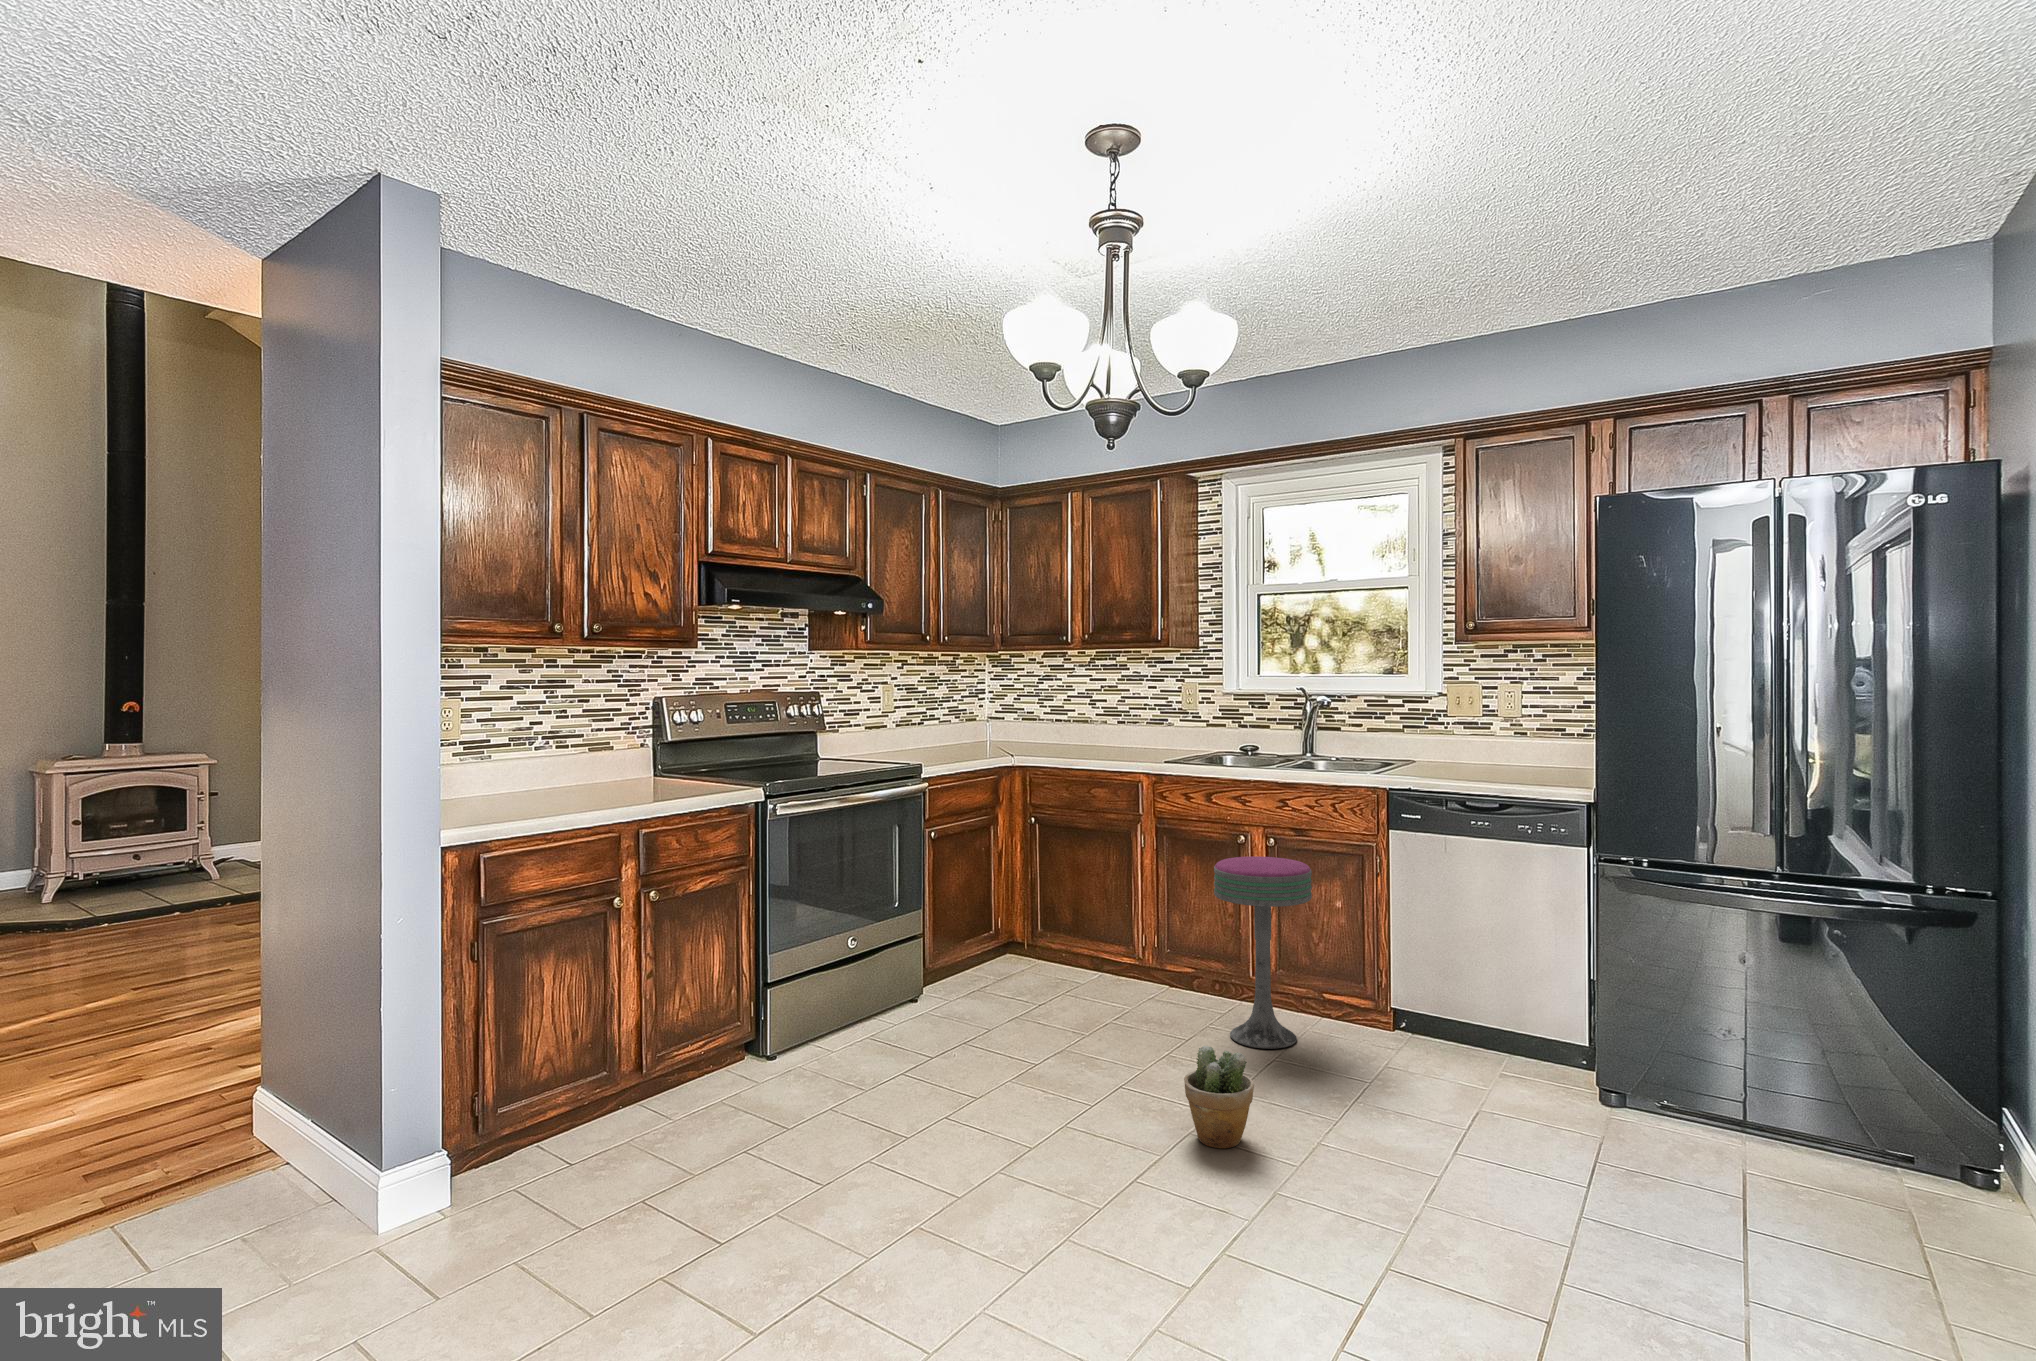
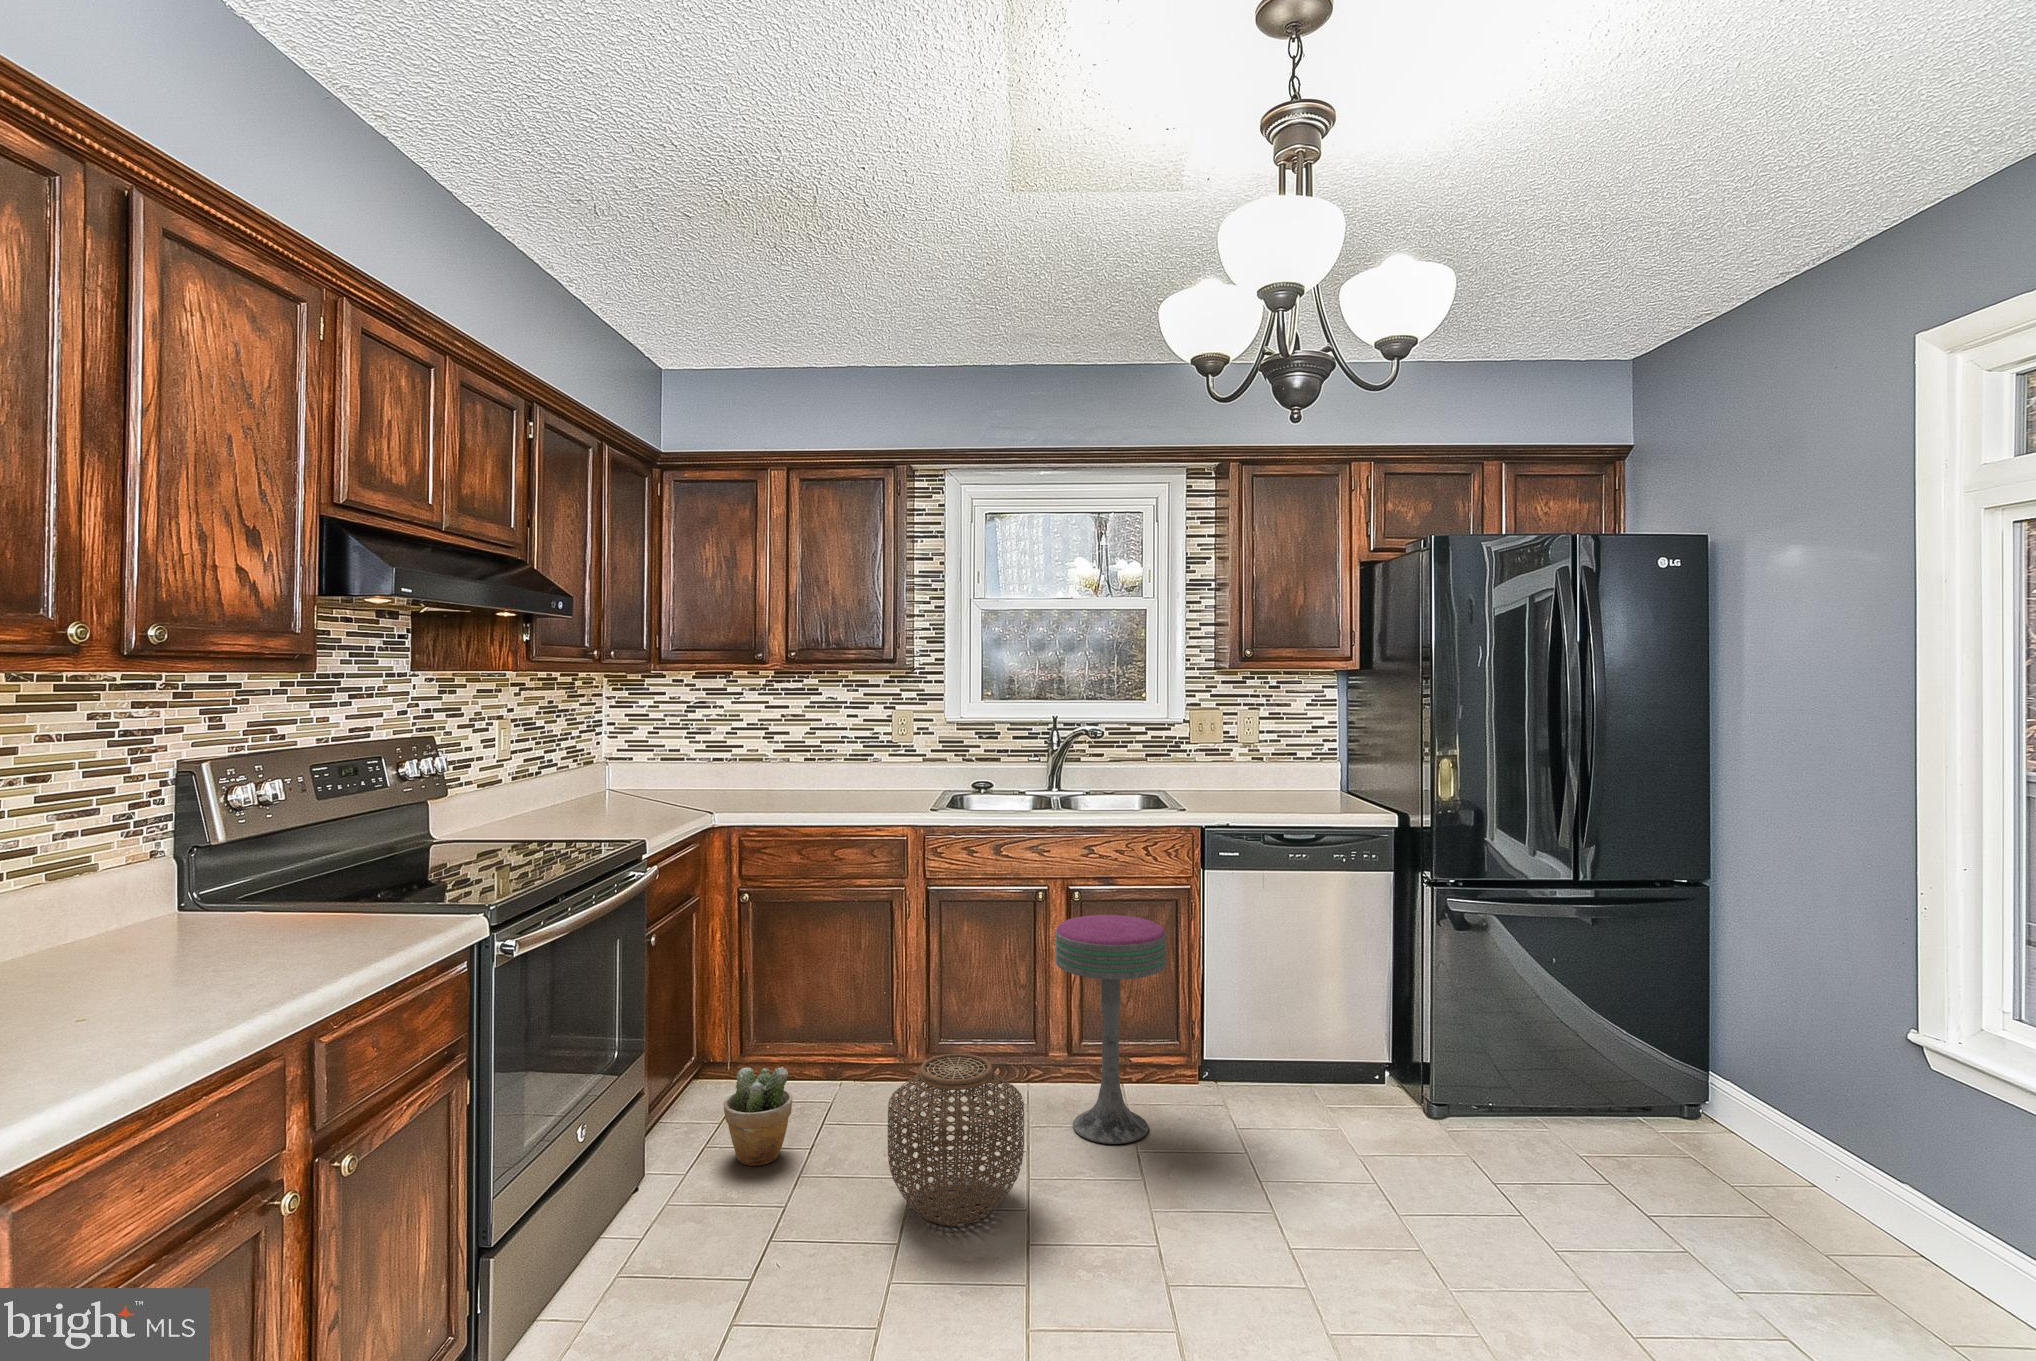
woven basket: none [1035,939,1139,1062] -> present [888,1054,1024,1226]
potted plant: present [1184,1046,1254,1148] -> present [723,1067,792,1166]

